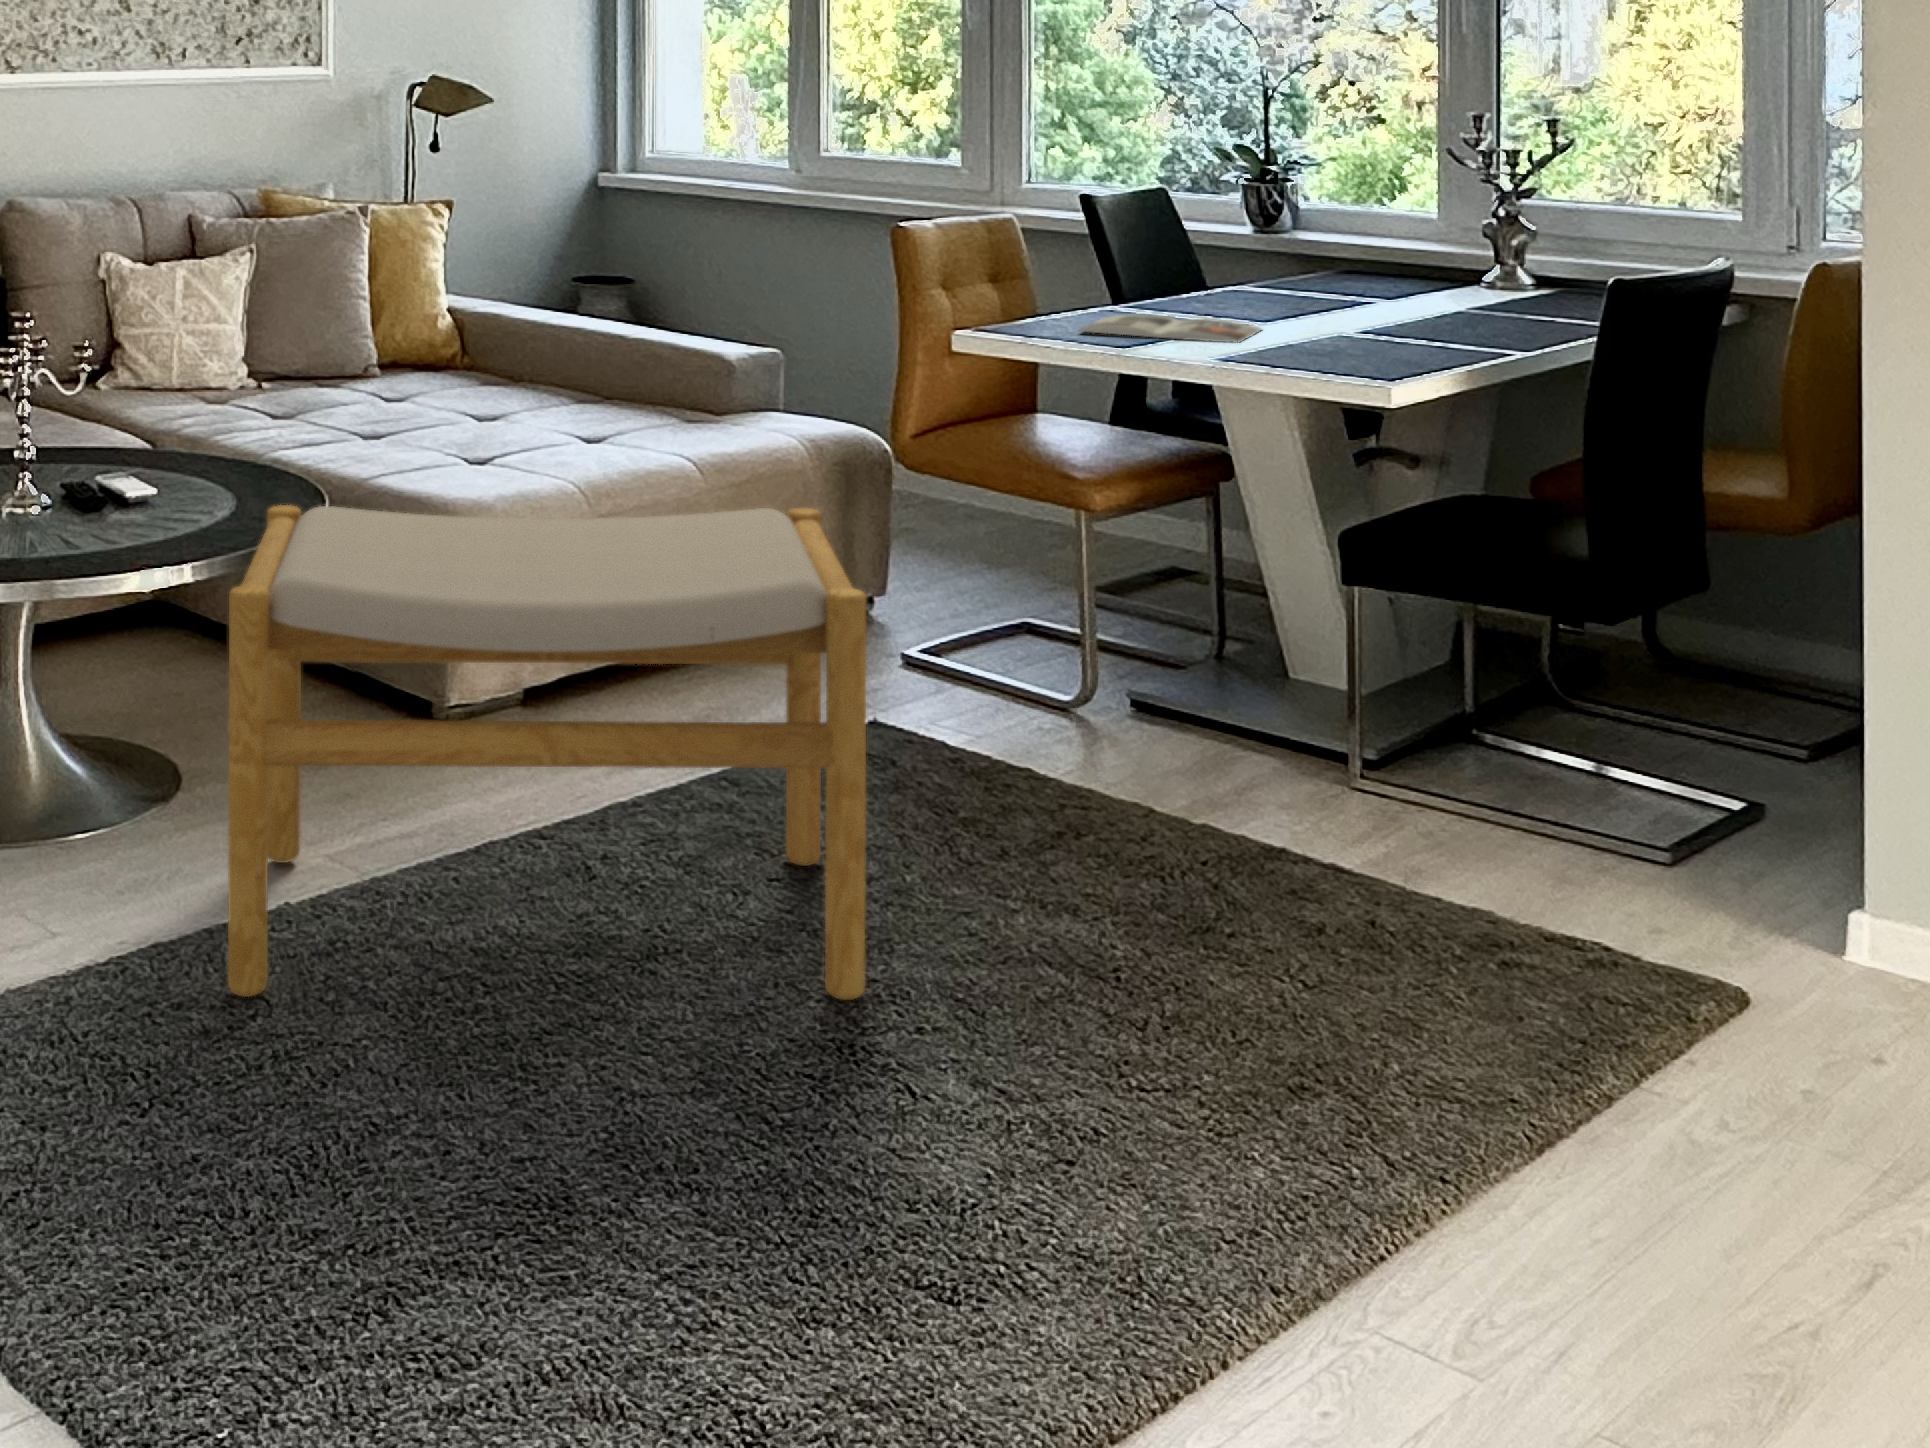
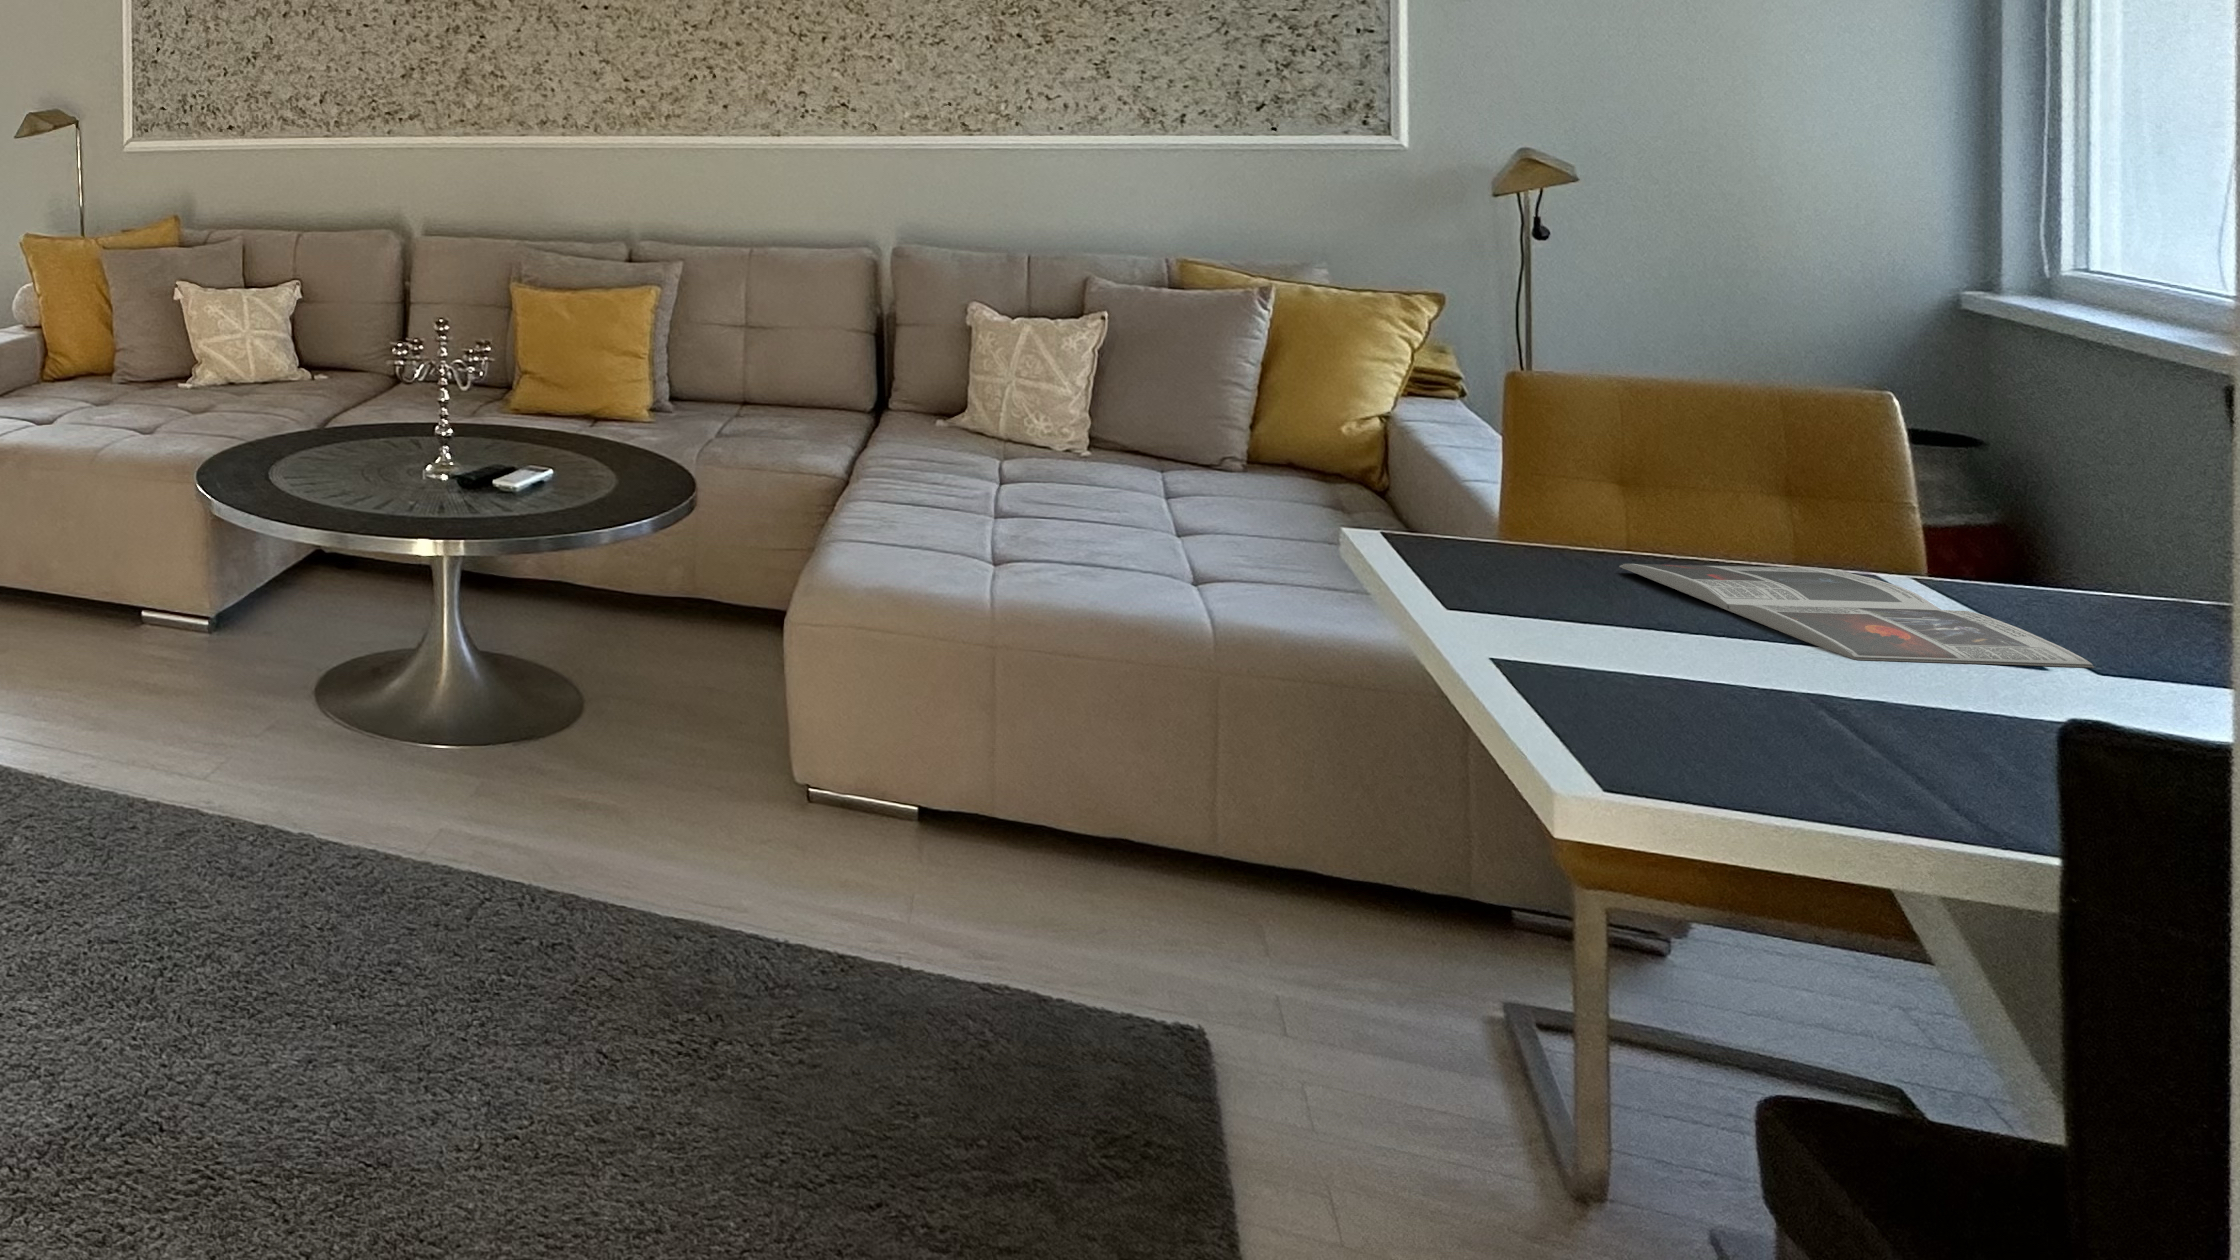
footstool: present [228,505,866,1000] -> none [96,494,682,1160]

